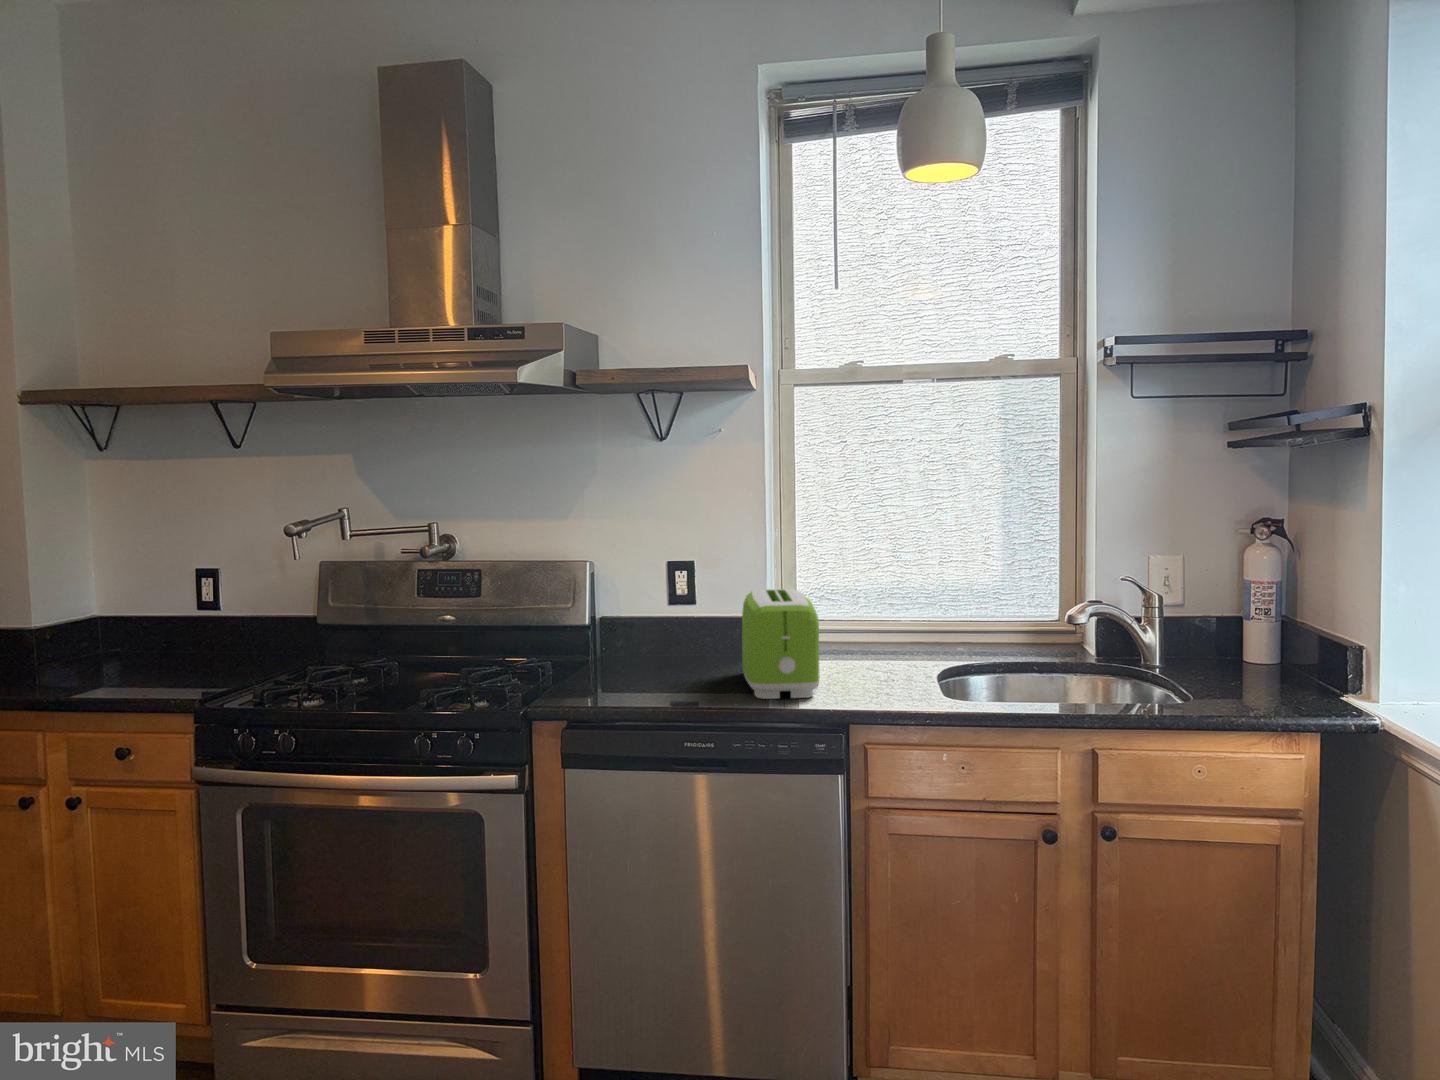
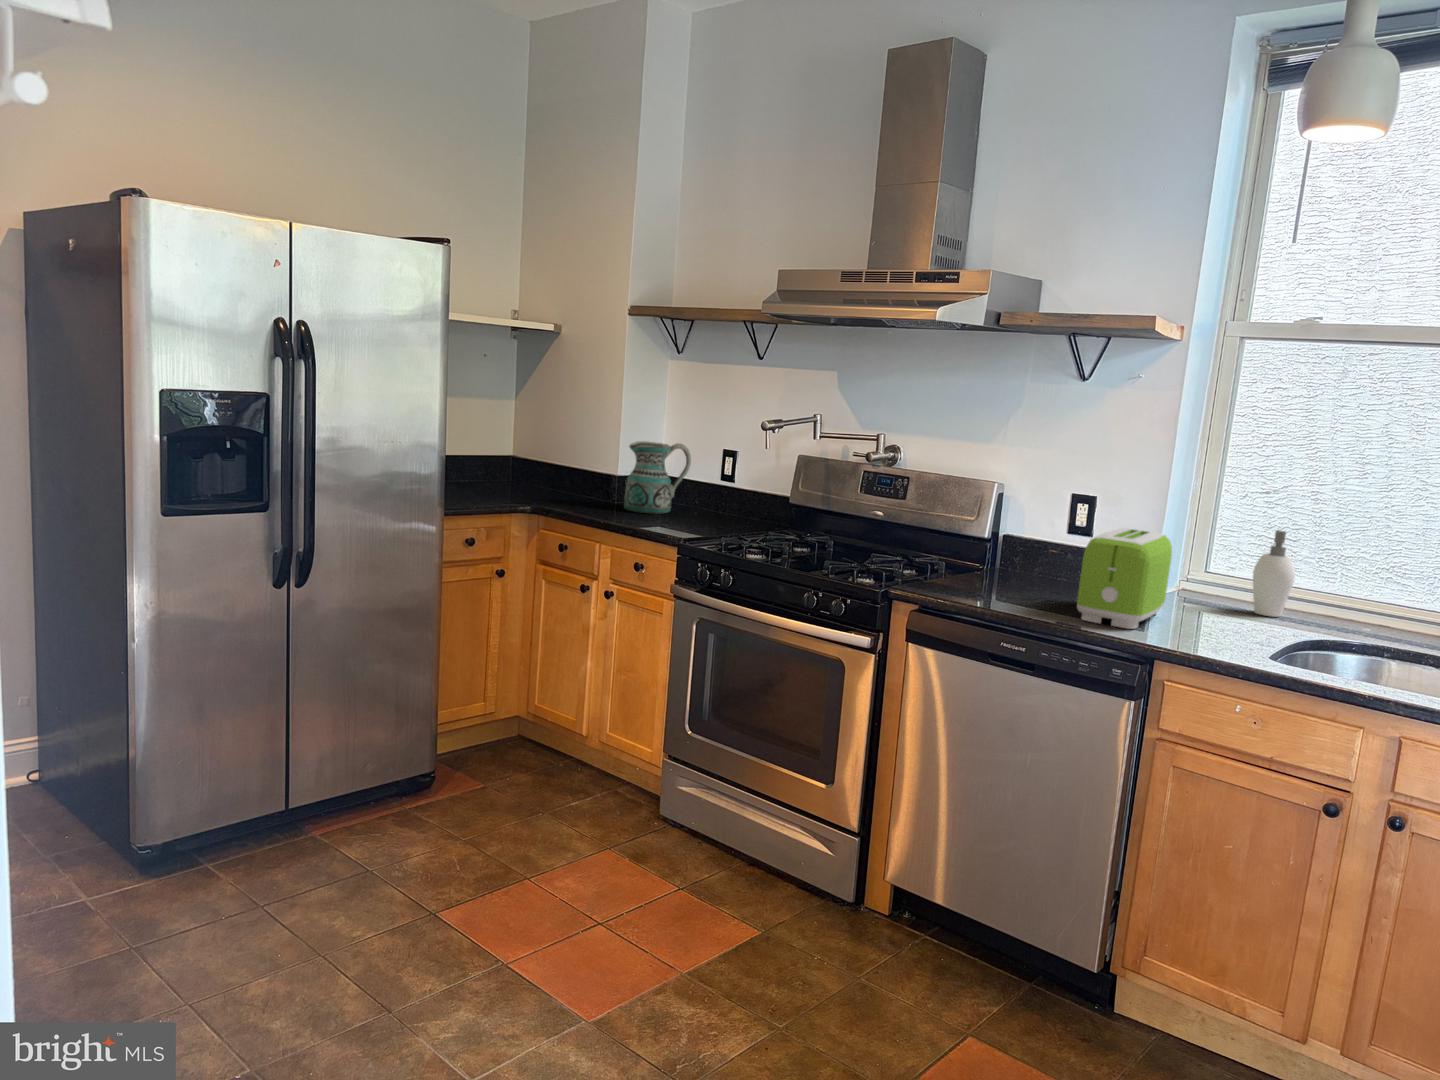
soap dispenser: none [855,567,895,652] -> present [1253,530,1295,617]
ceramic pitcher: none [57,570,155,674] -> present [624,441,691,514]

